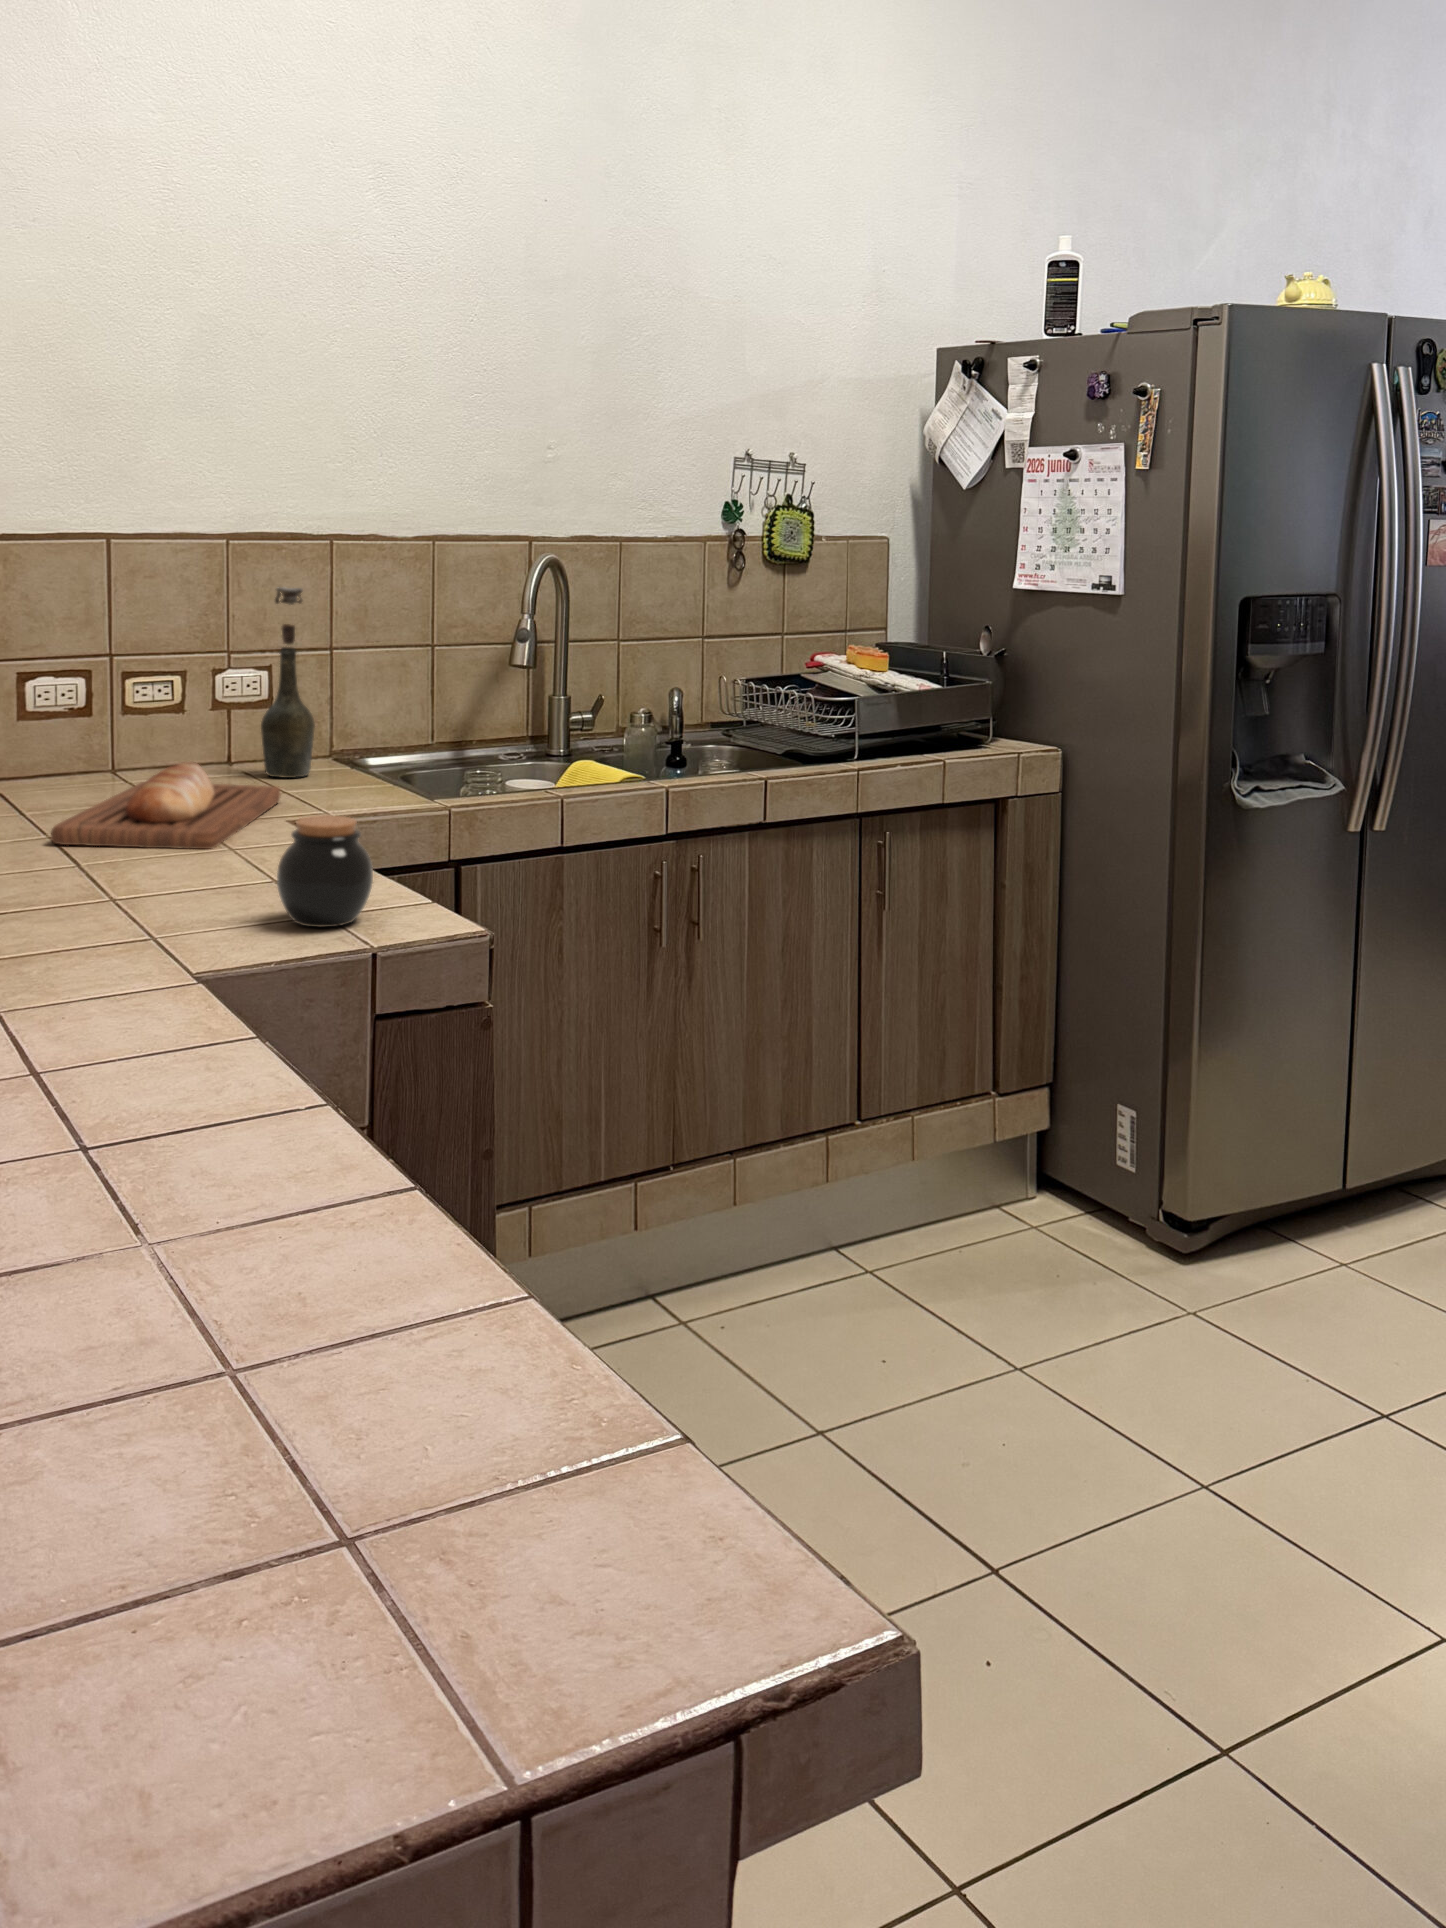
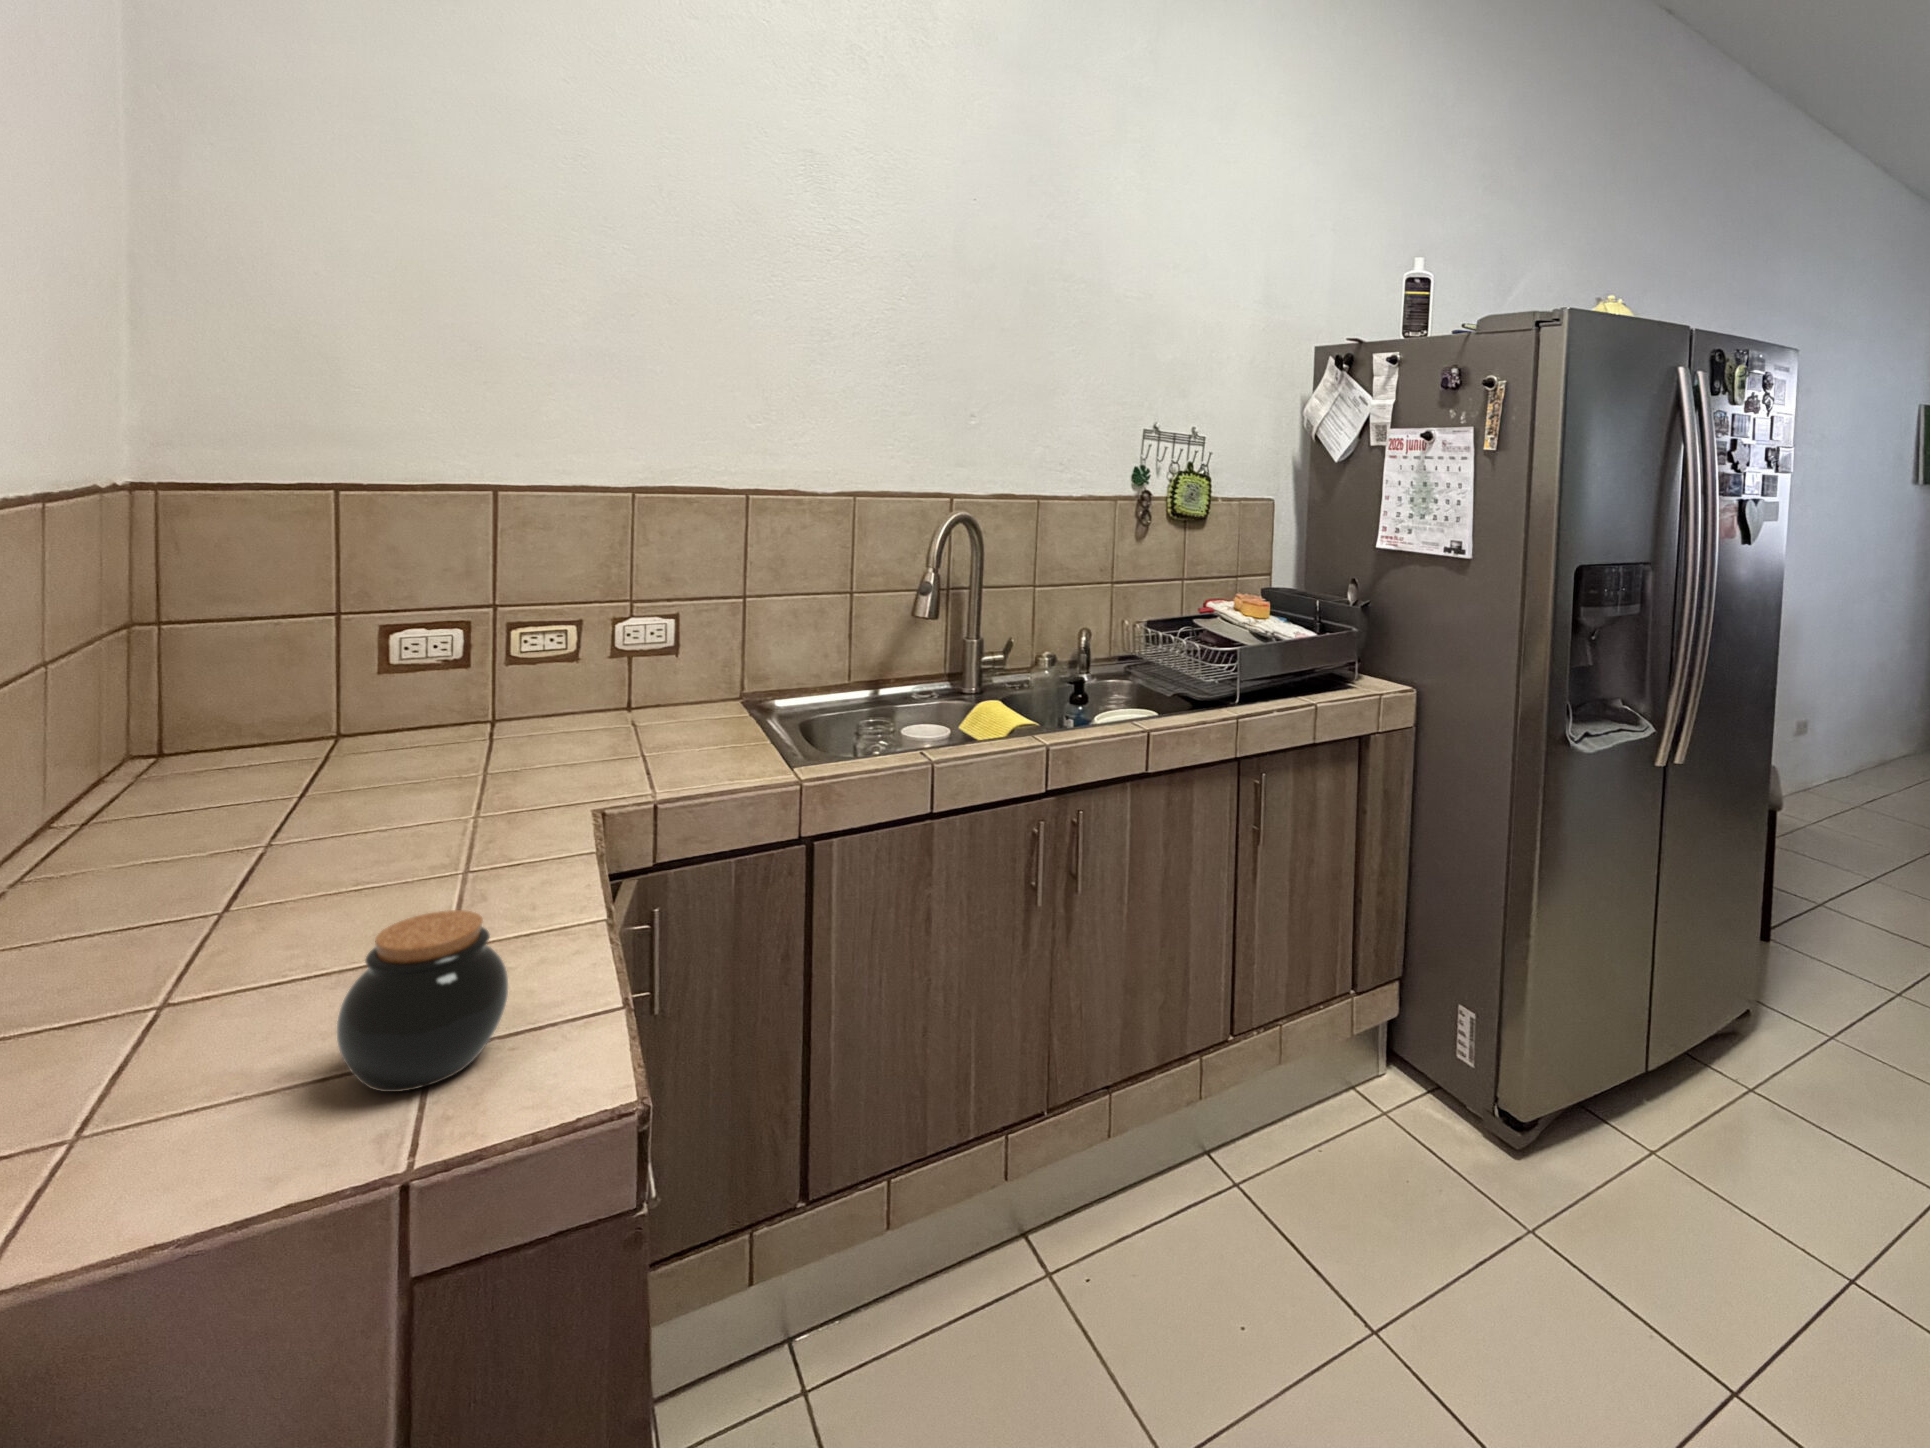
bottle: present [261,587,315,778] -> none [653,542,712,729]
bread loaf: present [51,762,281,849] -> none [255,735,632,870]

